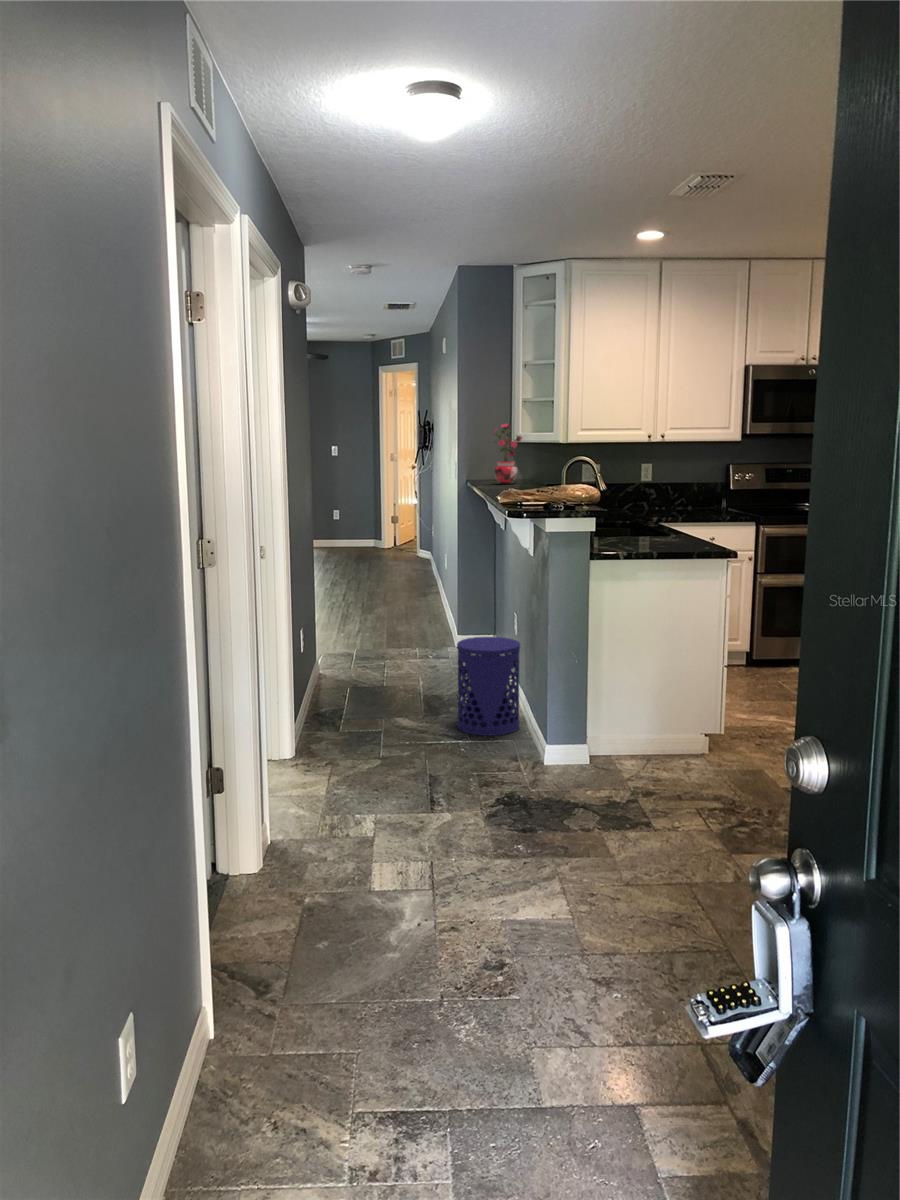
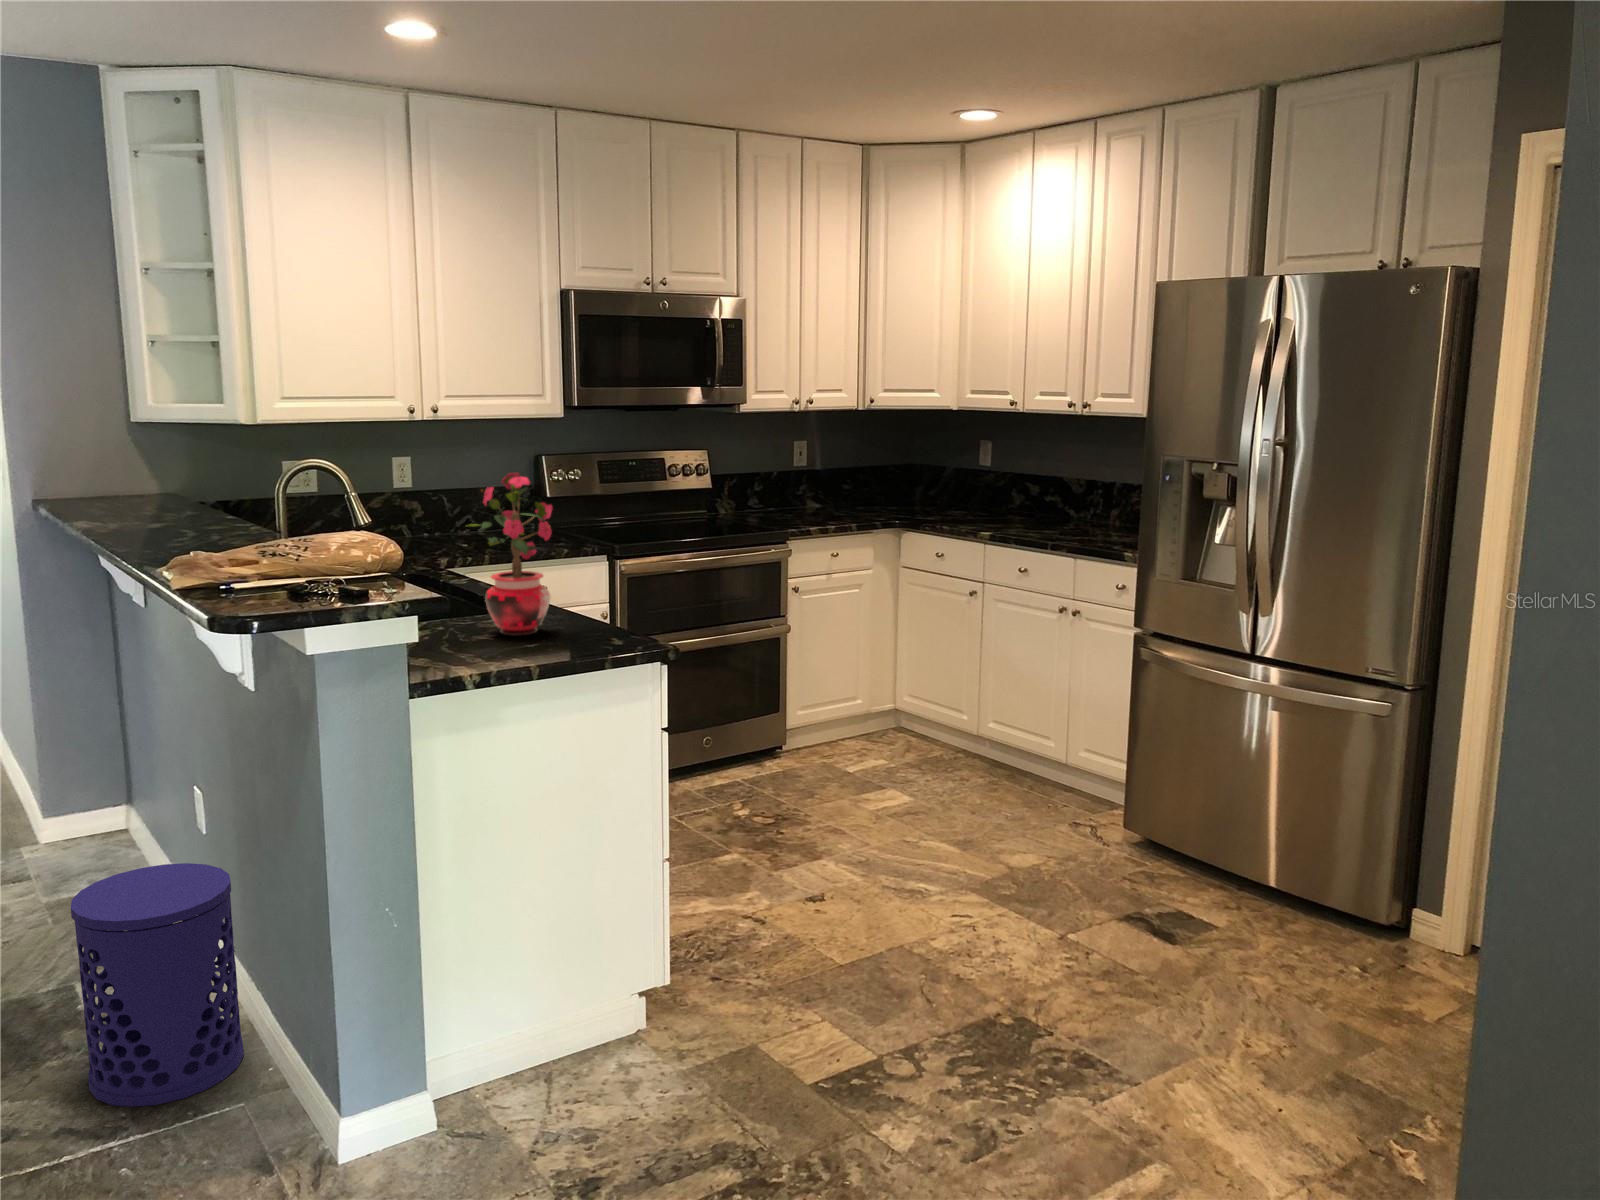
potted plant: present [493,424,522,484] -> present [466,473,552,636]

